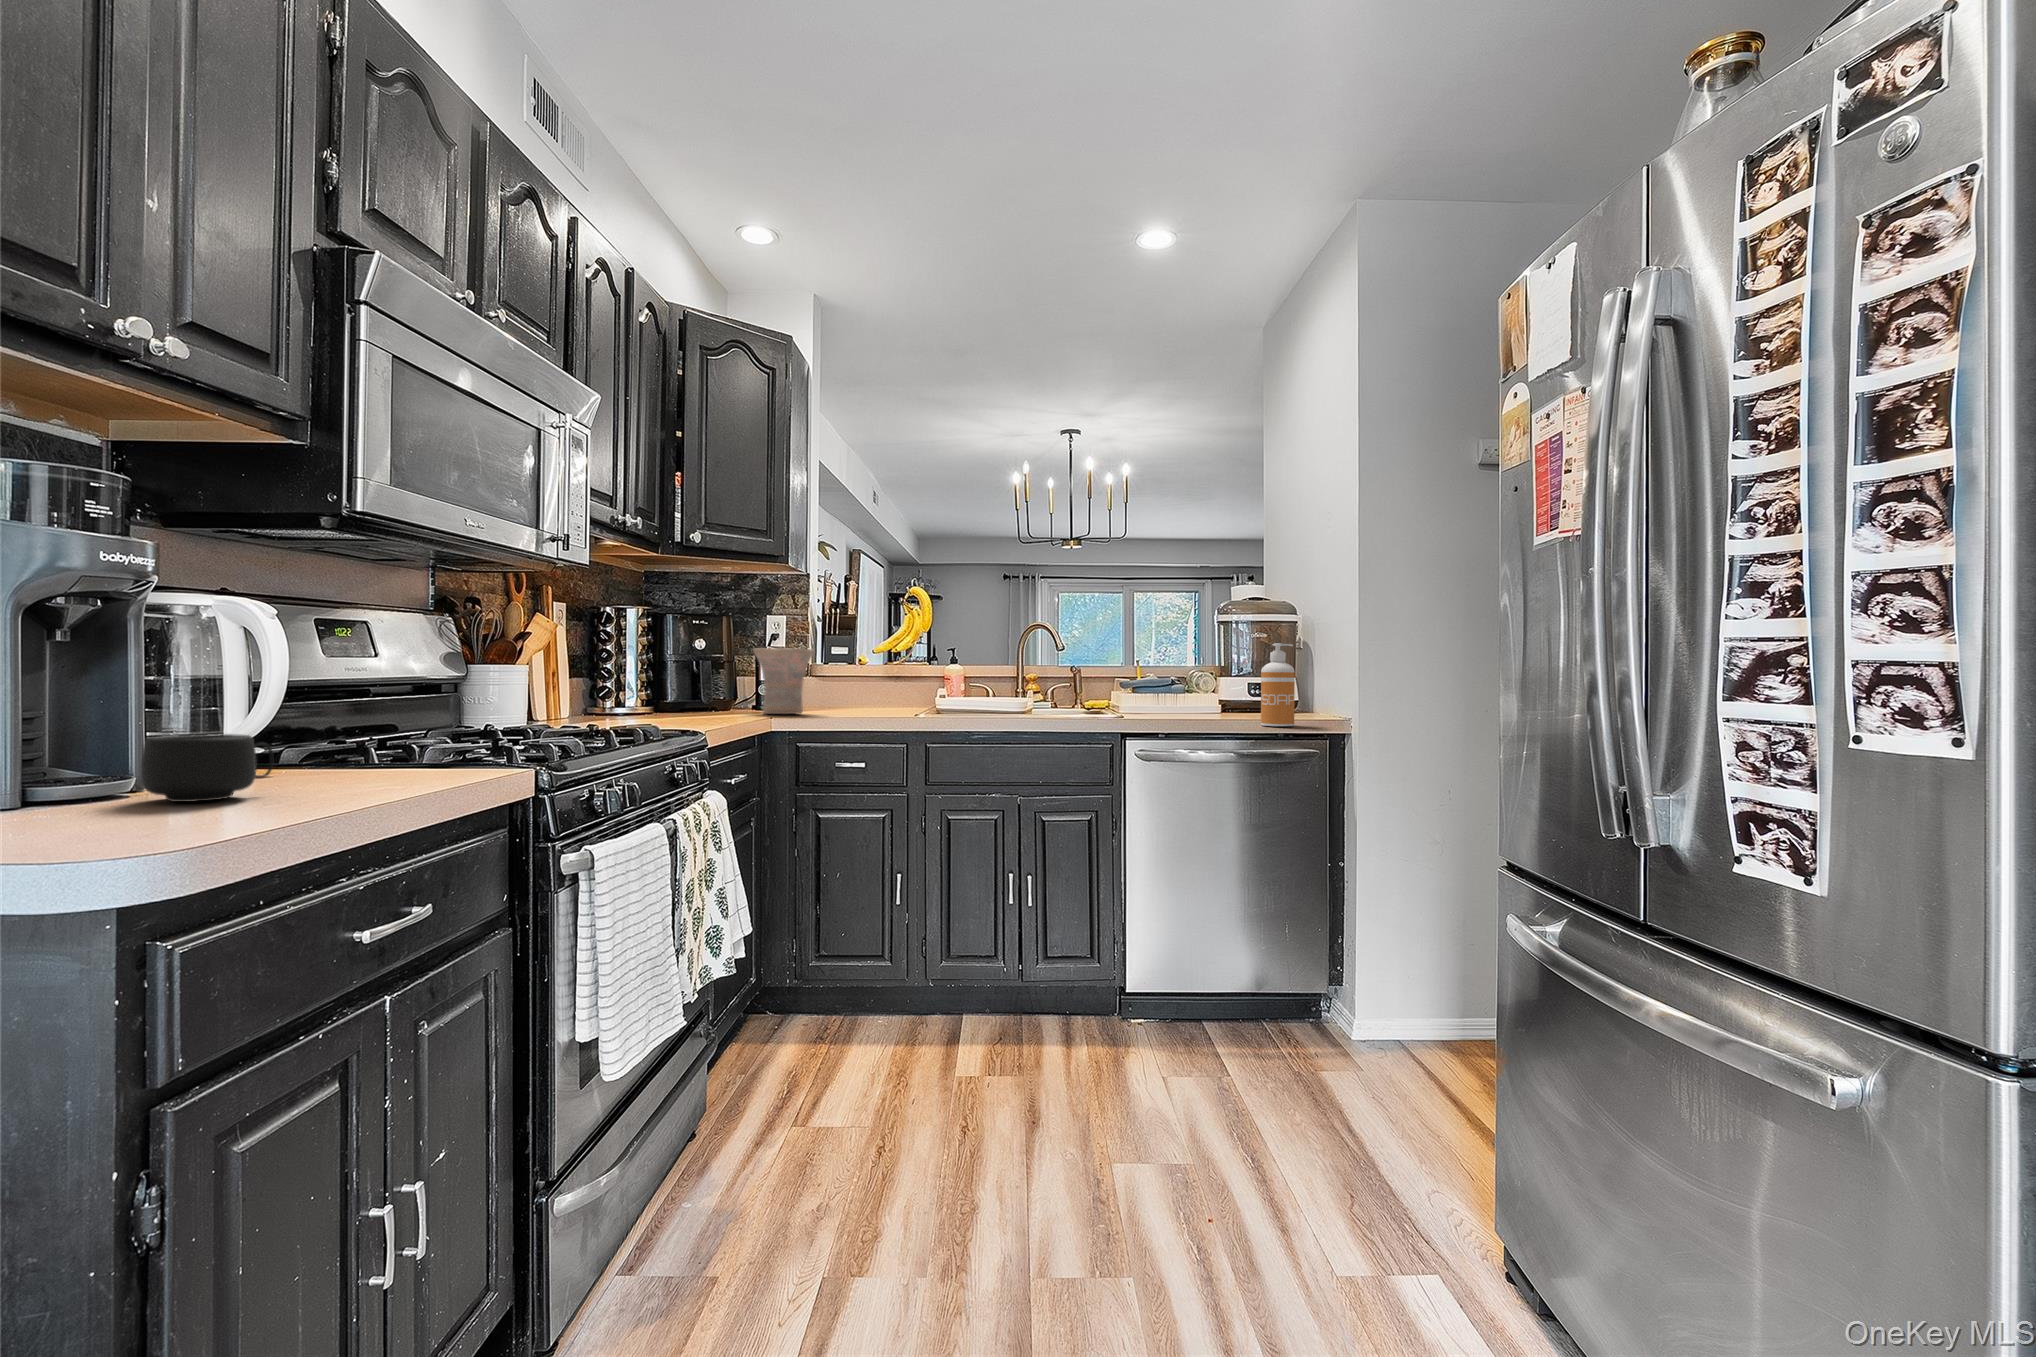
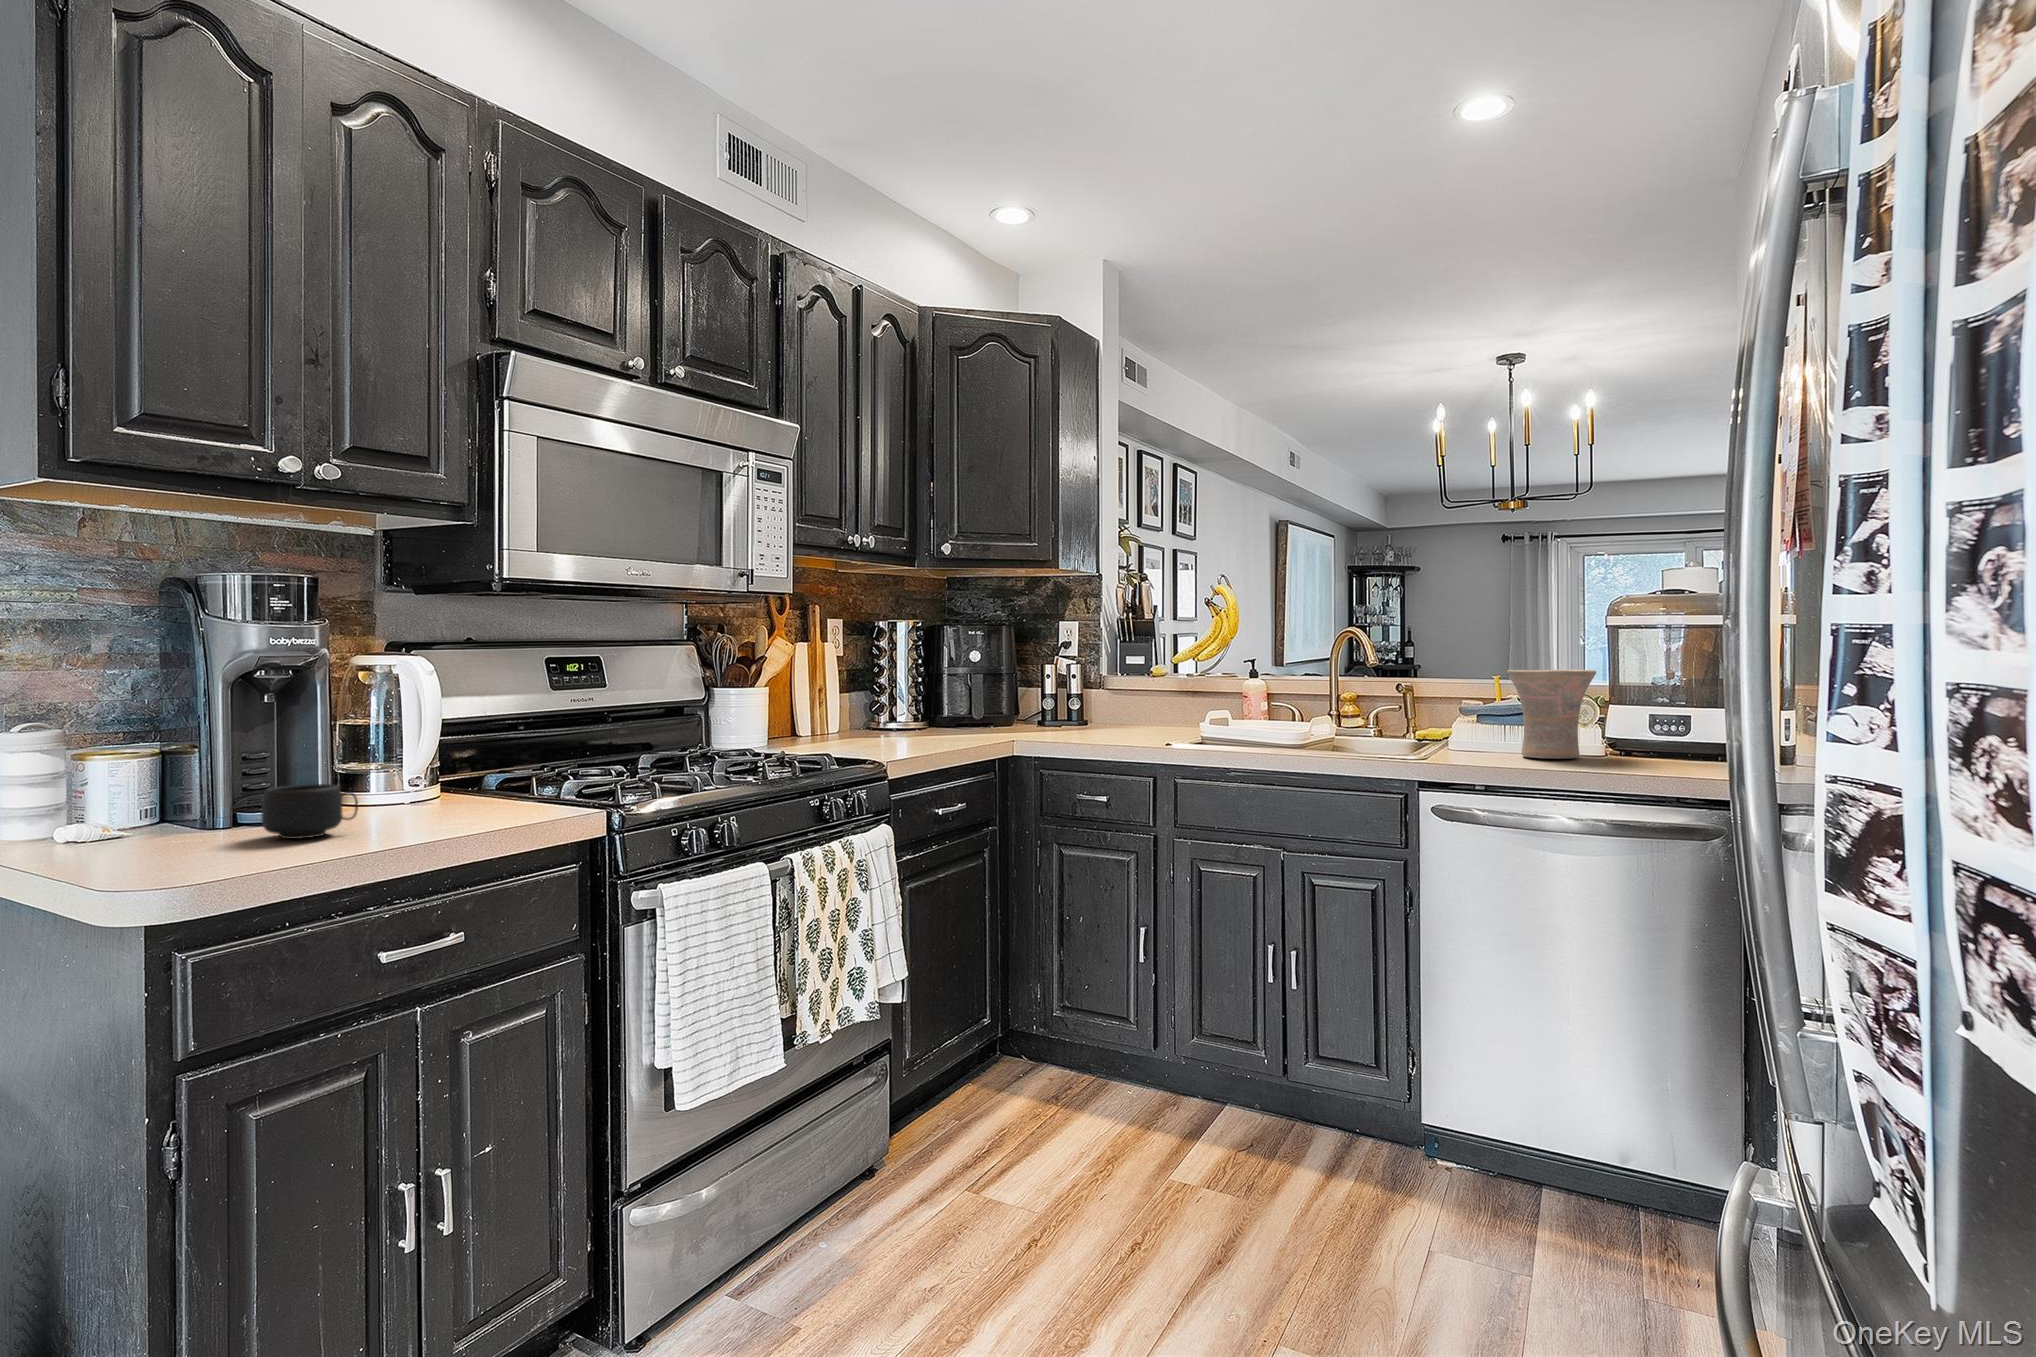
soap dispenser: present [1261,643,1295,726] -> none [1630,651,1685,772]
vase: present [753,648,814,714] -> present [1507,670,1596,759]

